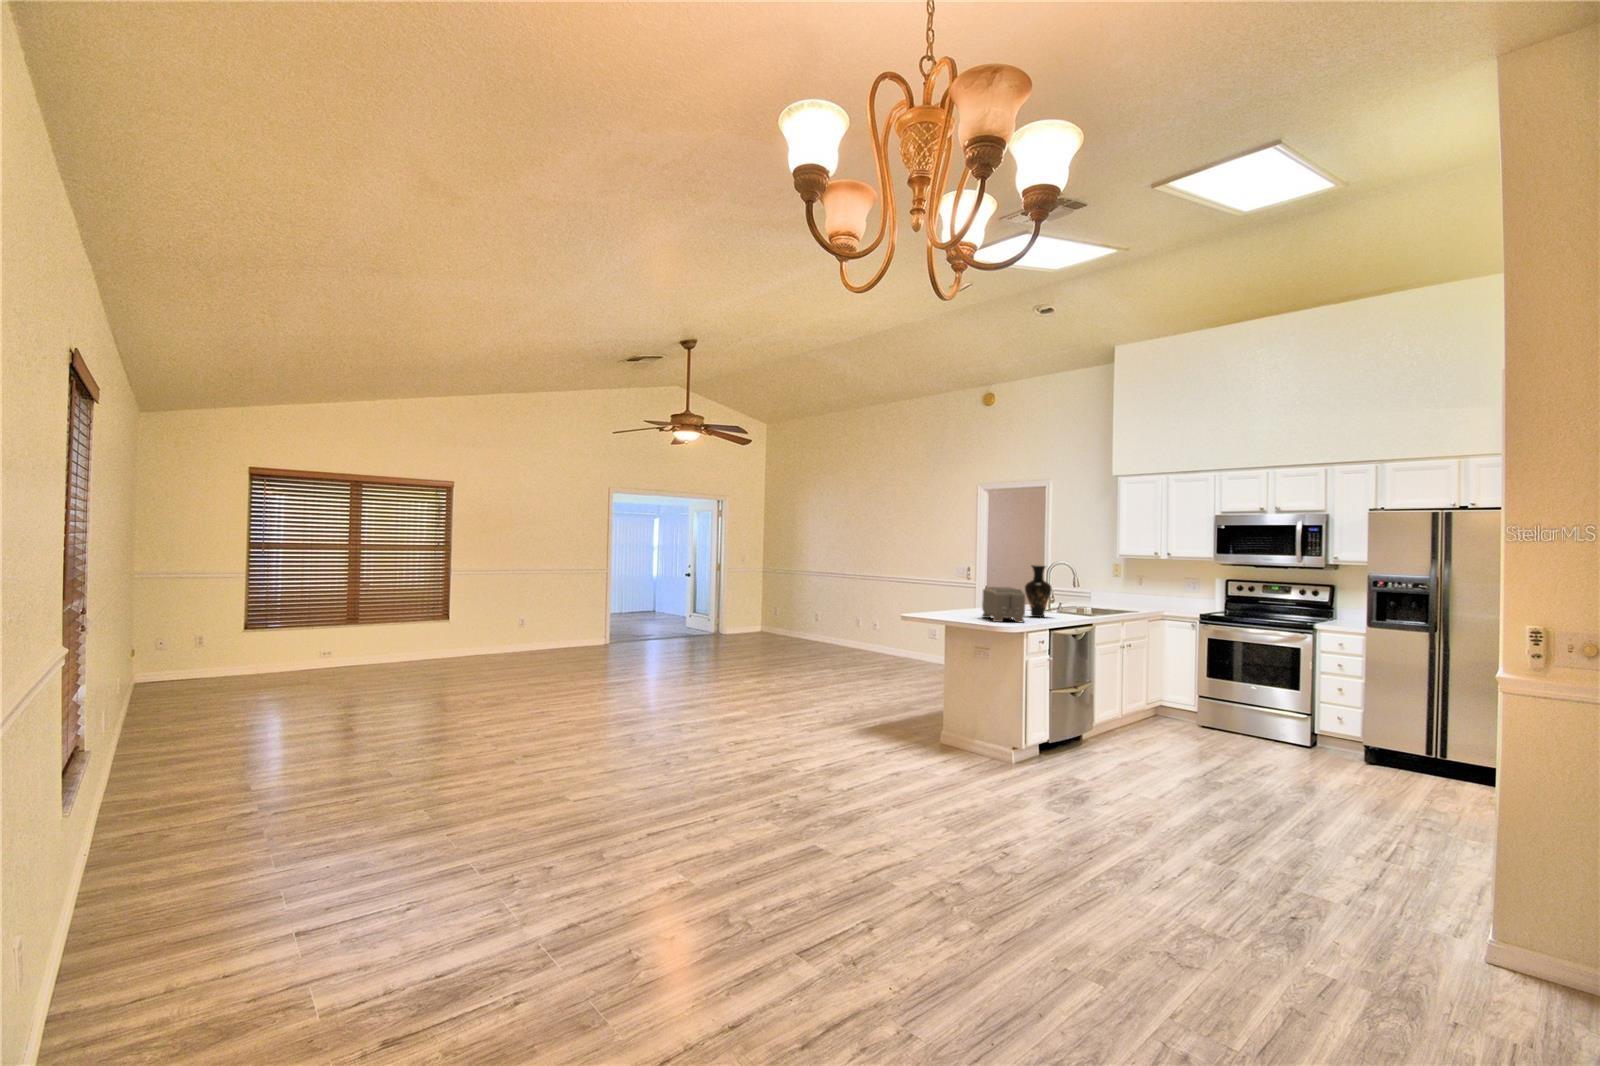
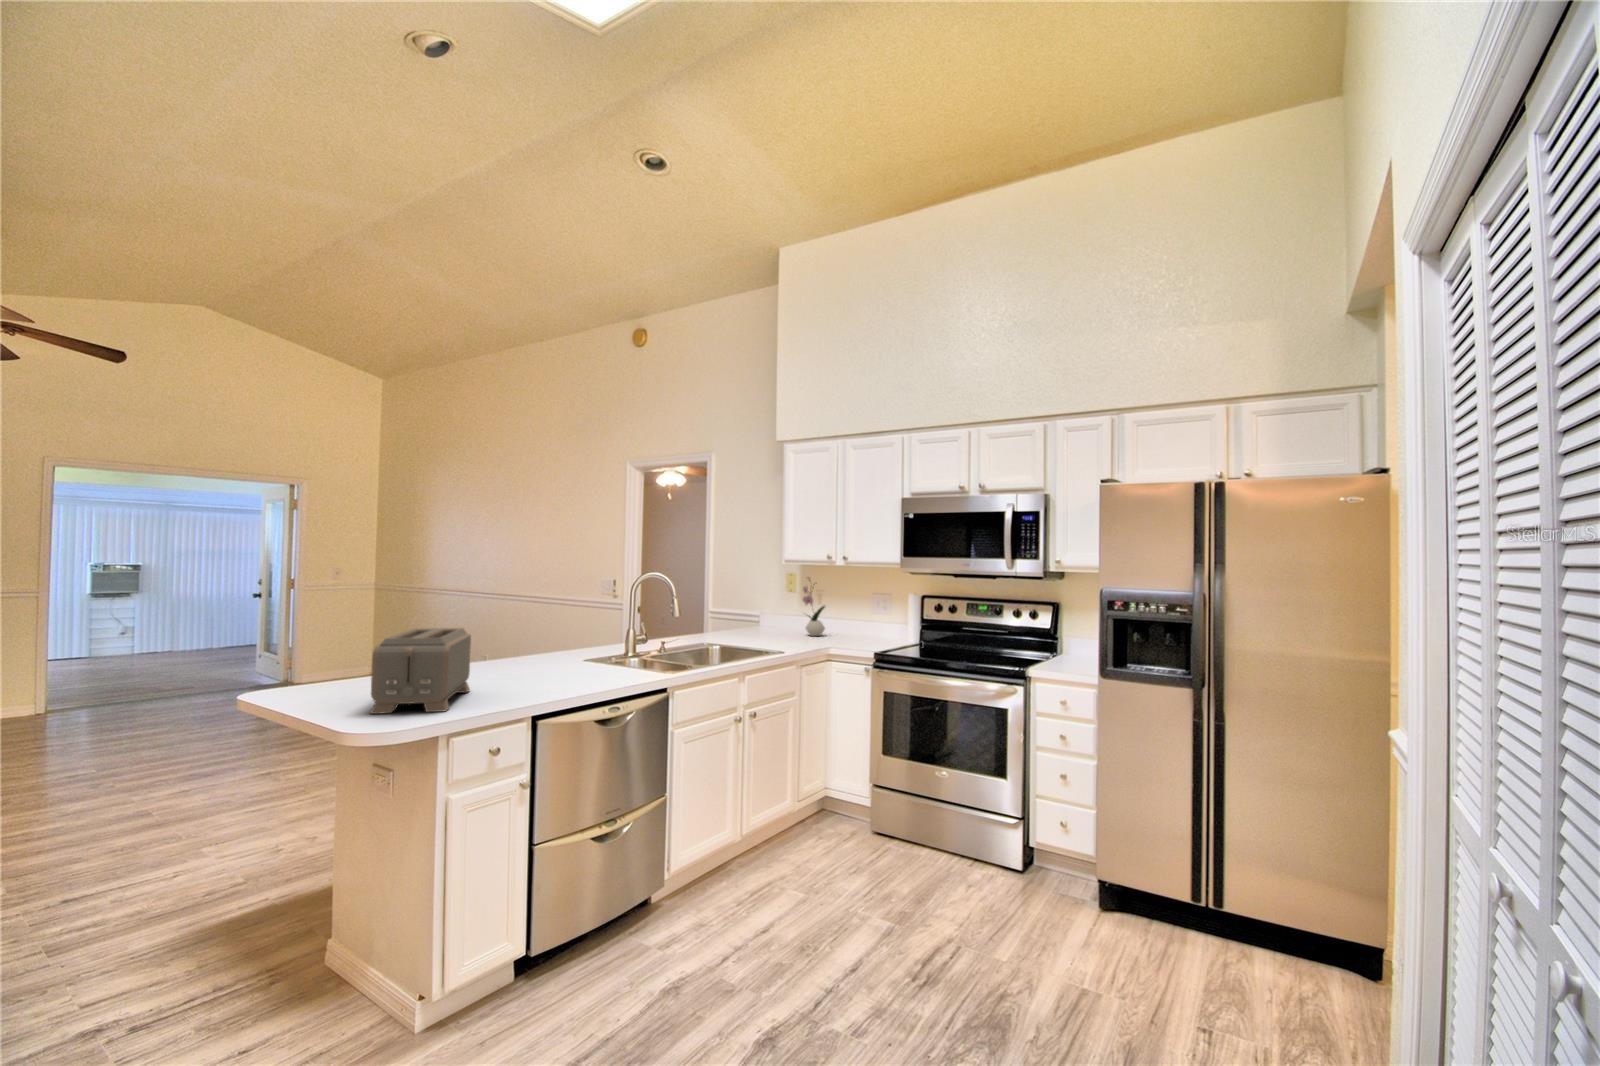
vase: present [1025,565,1052,617] -> none [526,582,579,683]
flower arrangement: none [1131,567,1150,607] -> present [803,577,825,636]

